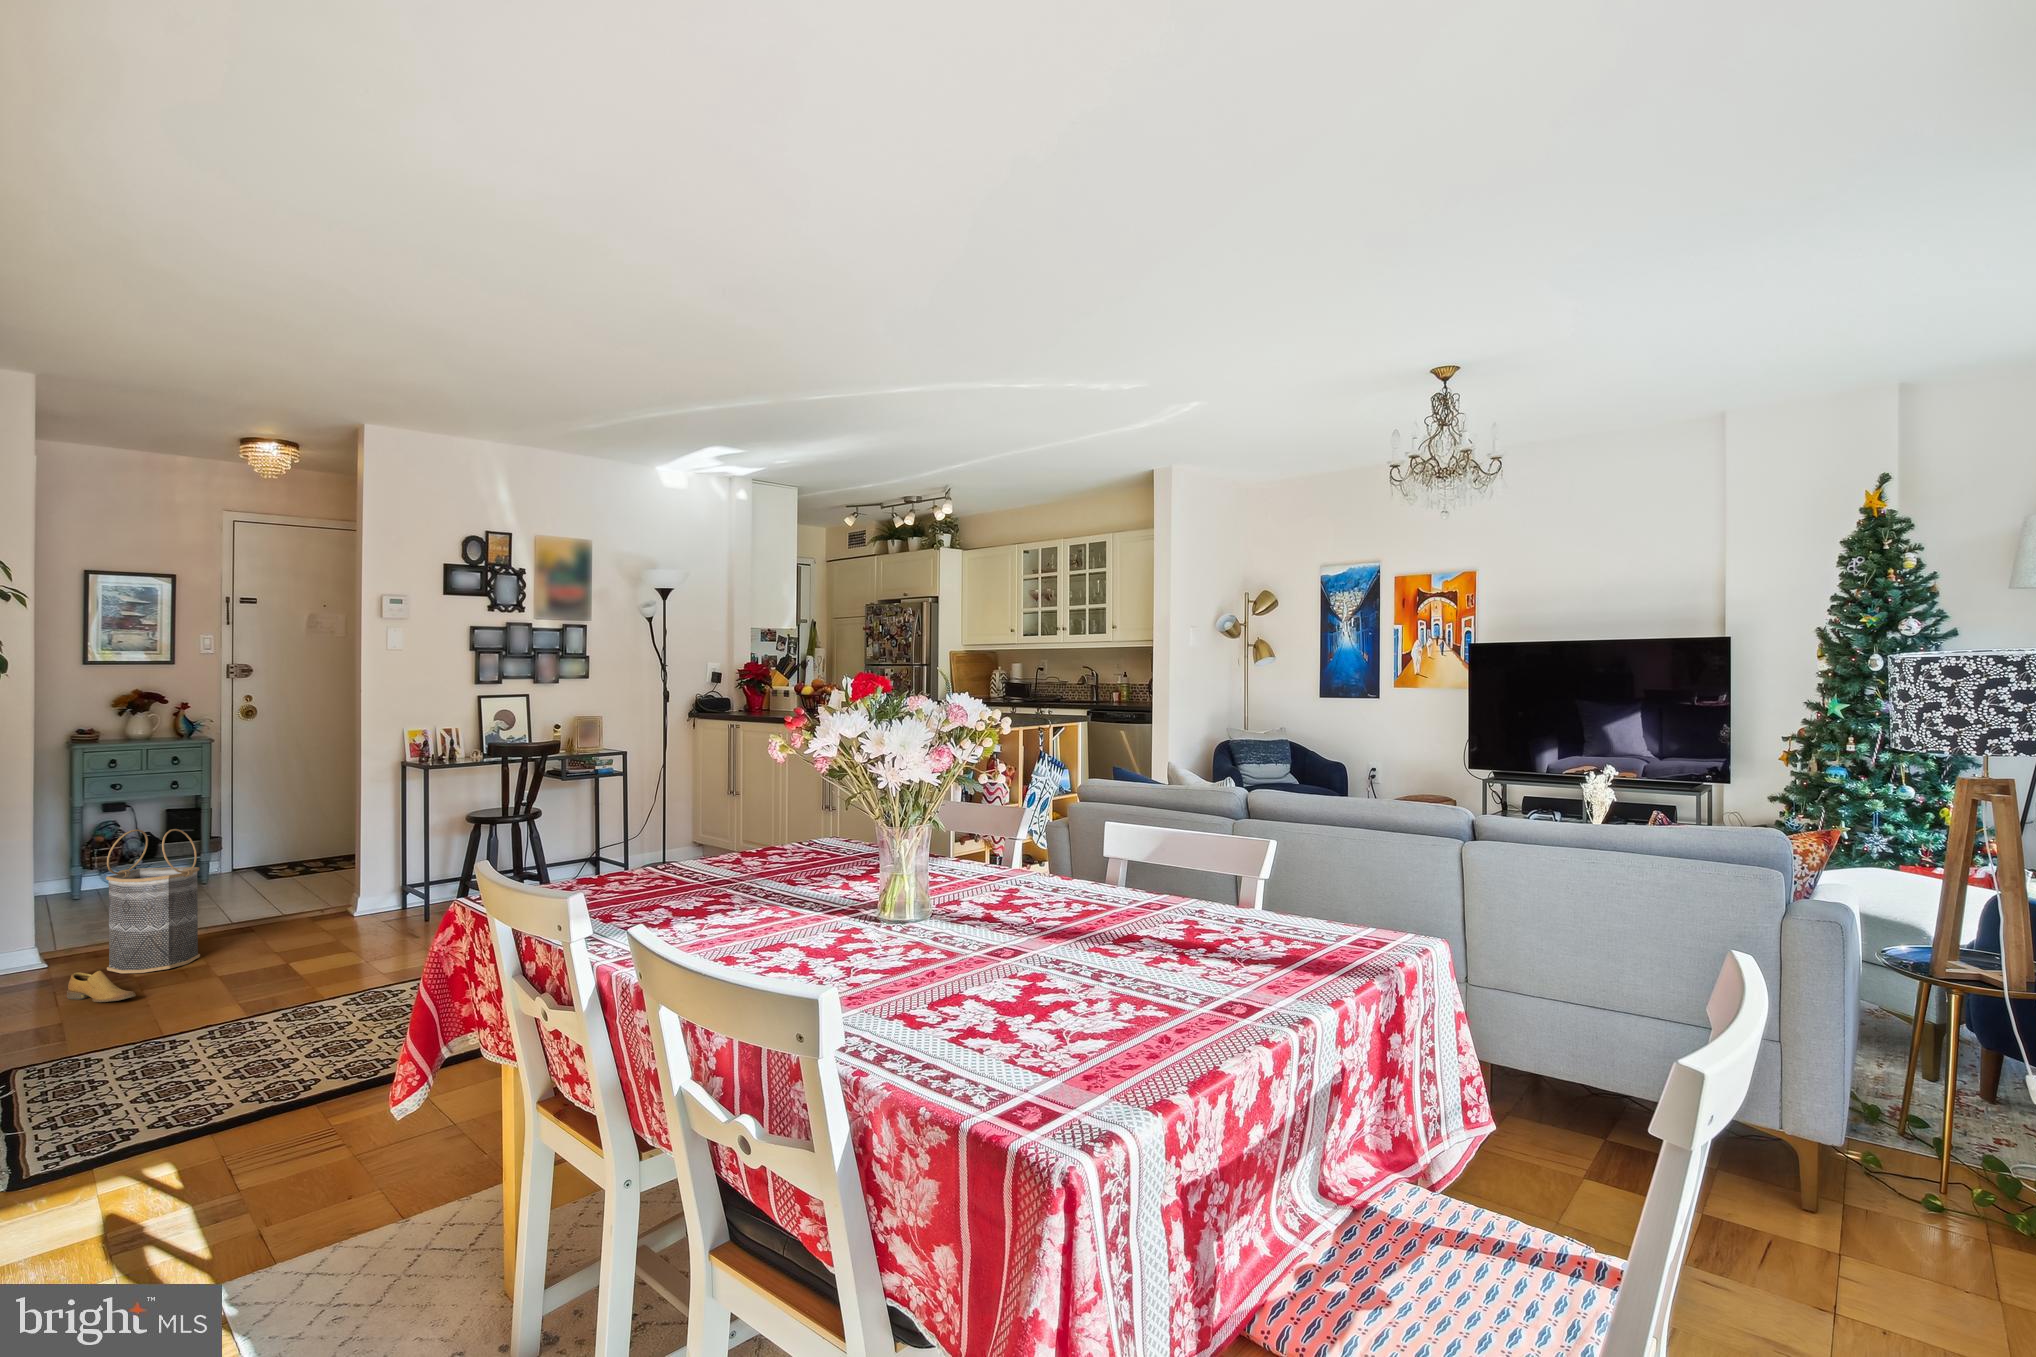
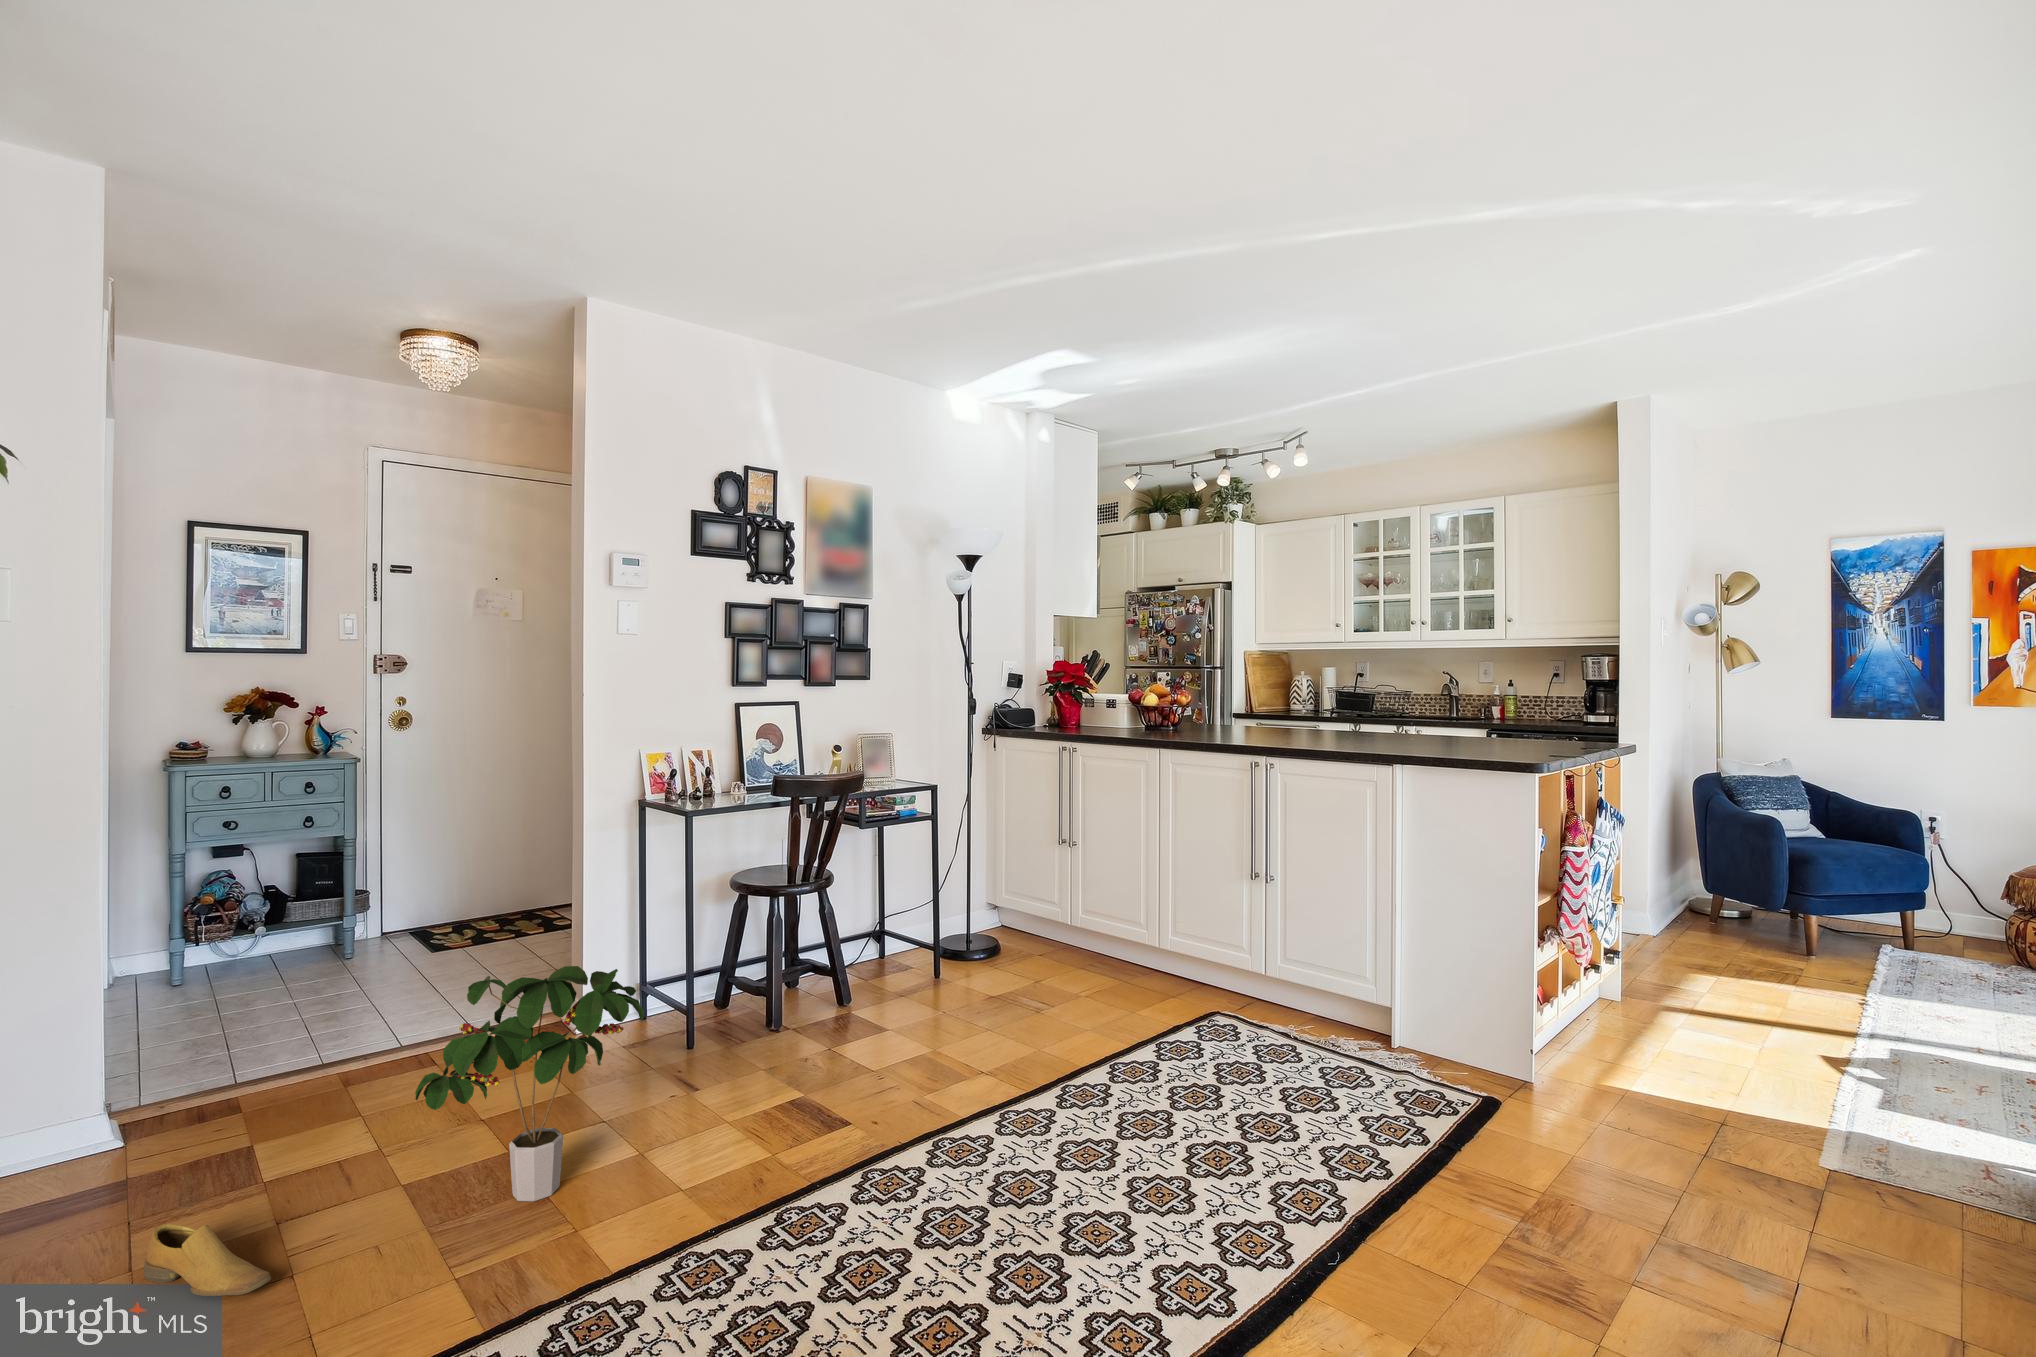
basket: present [106,829,200,973] -> none [217,932,369,1191]
potted plant: none [221,844,361,975] -> present [415,966,644,1201]

